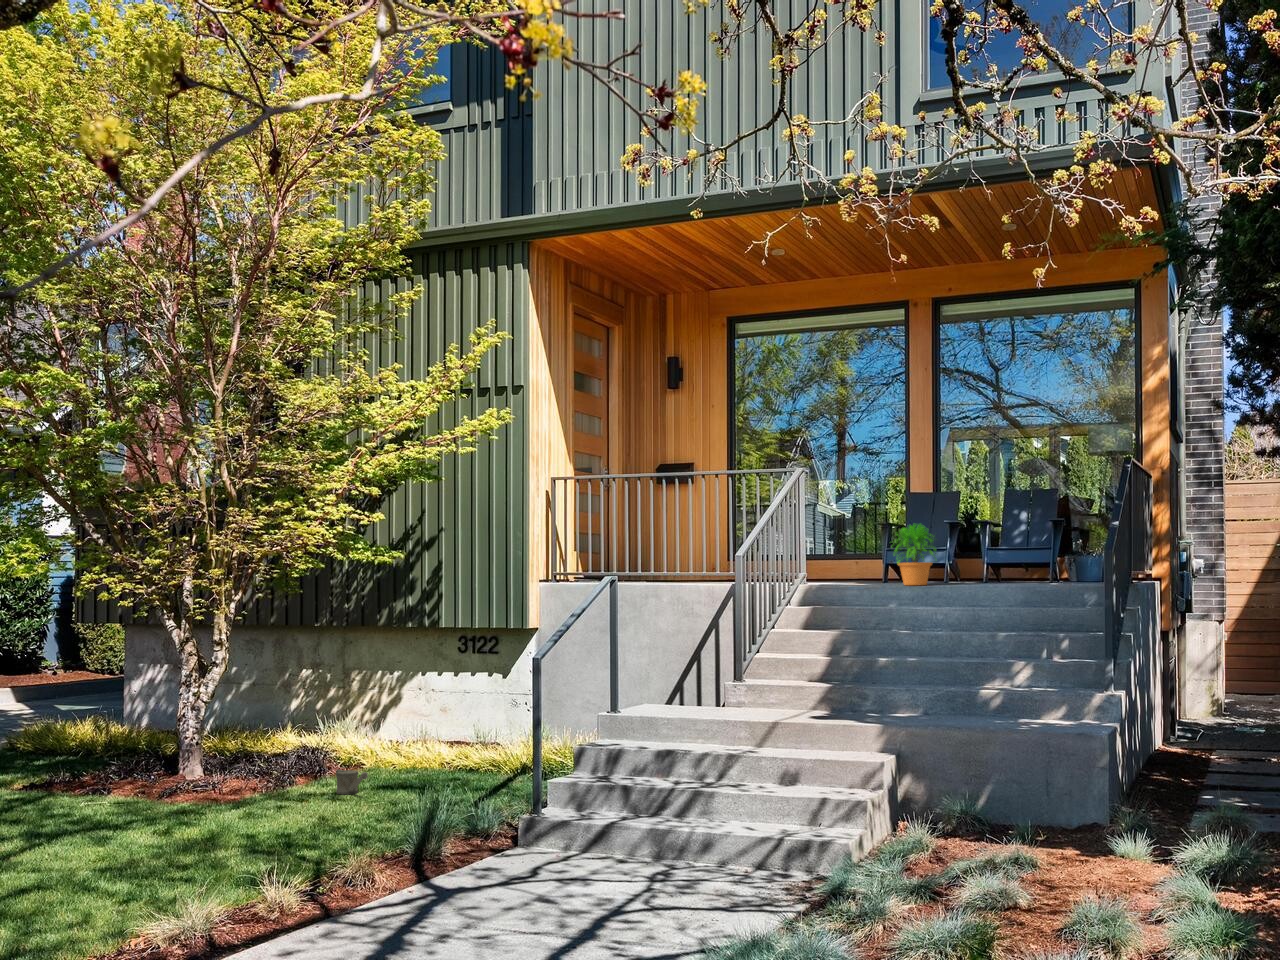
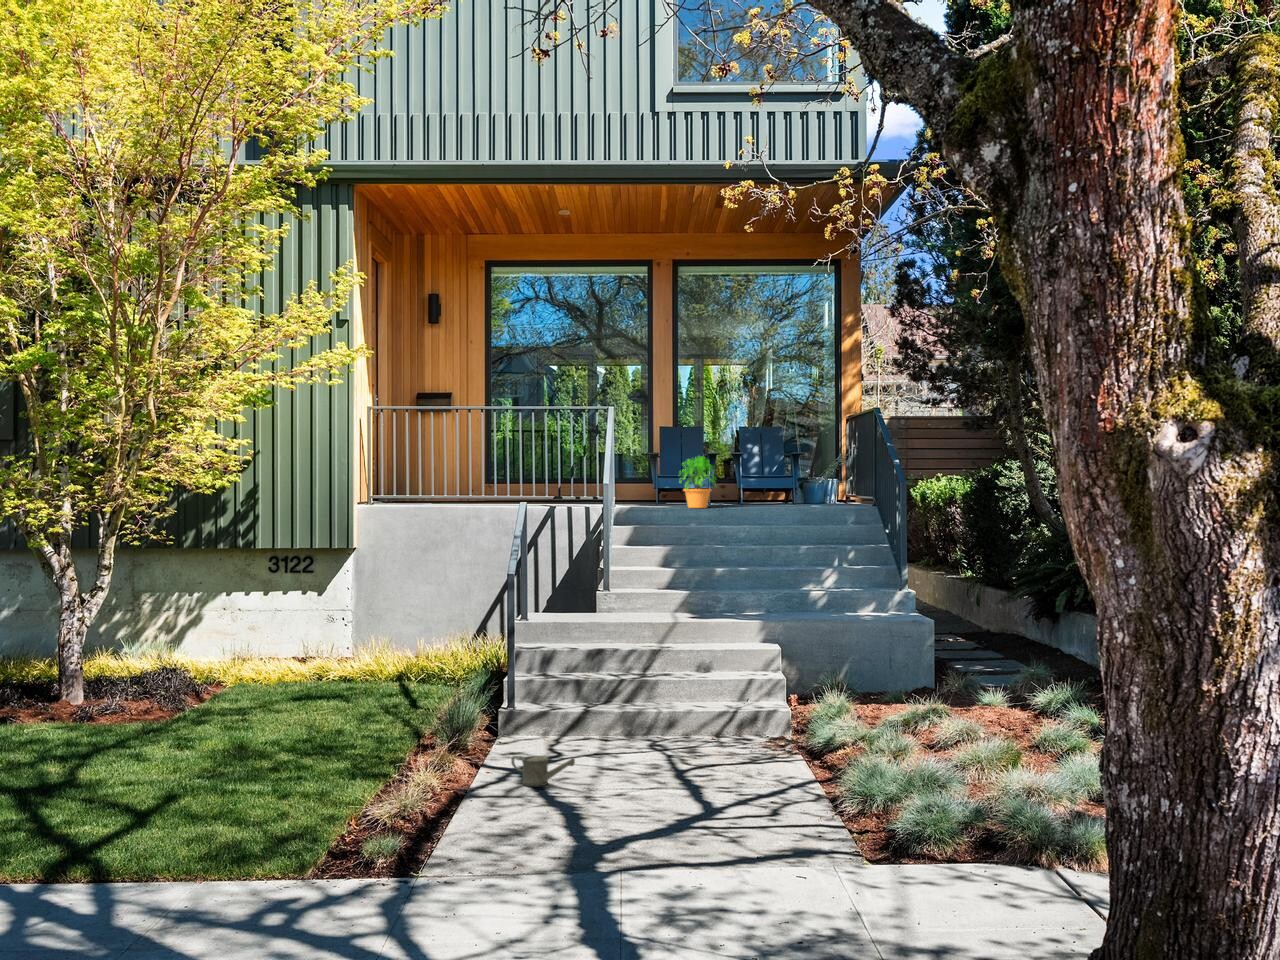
watering can: present [336,770,368,794] -> present [511,756,575,786]

